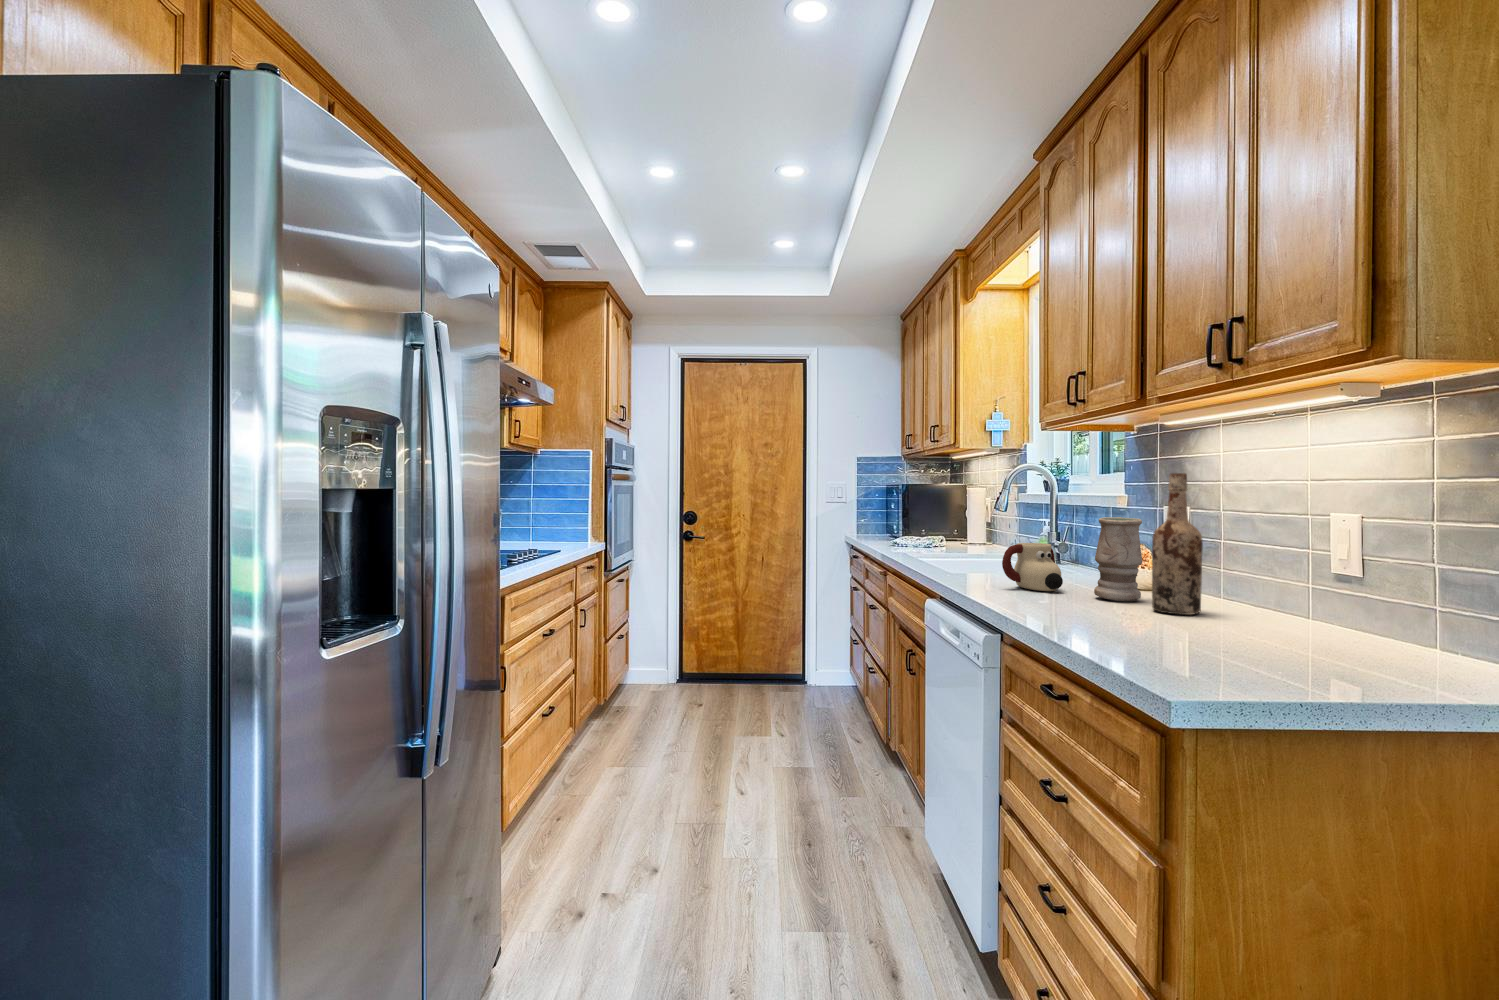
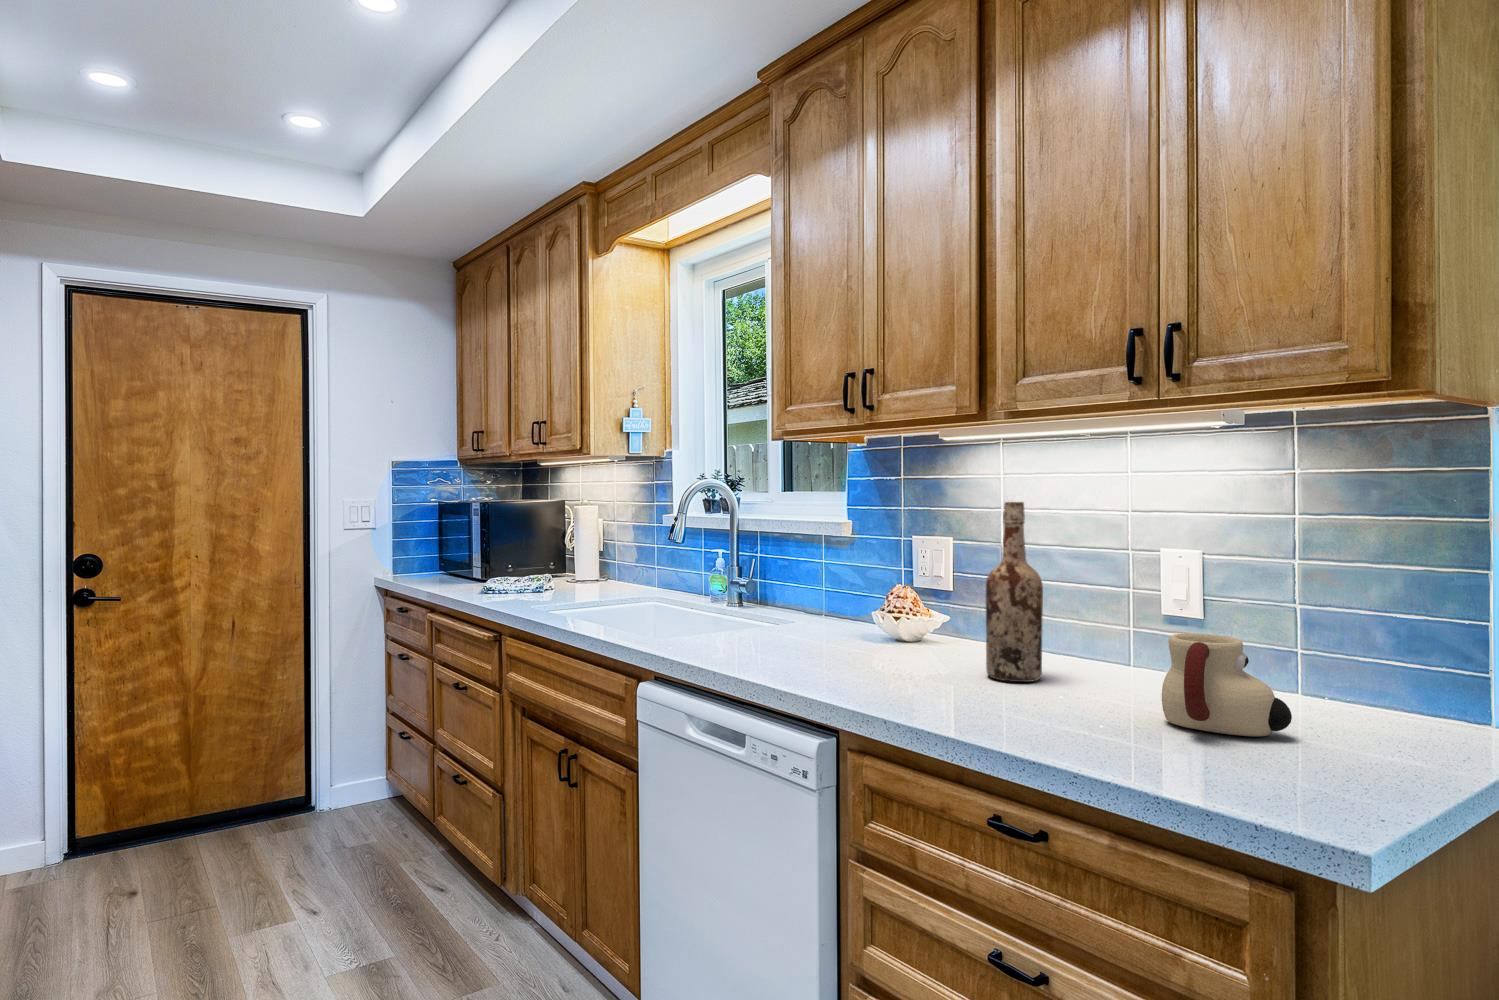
vase: present [1094,517,1142,601] -> none [893,555,950,667]
mug: present [1002,543,1063,591] -> present [1162,633,1292,736]

